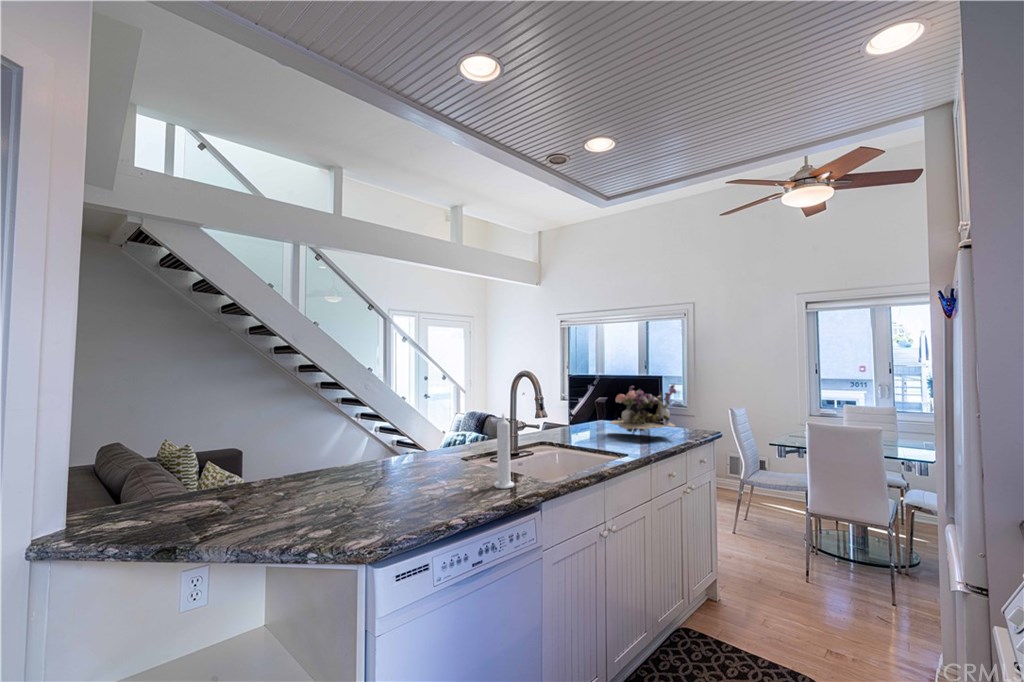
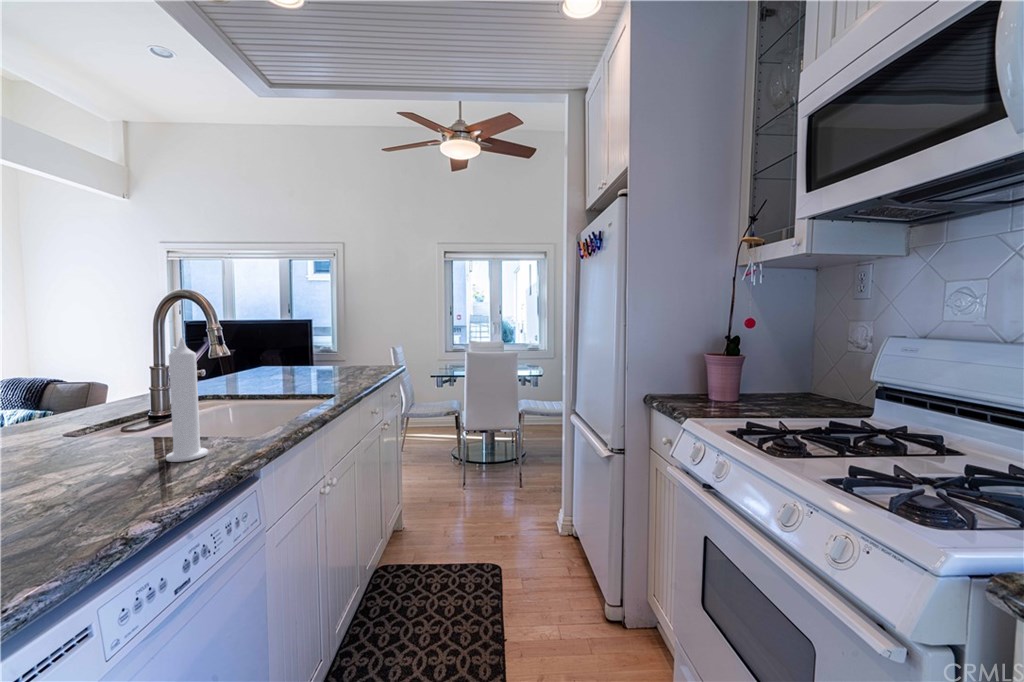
flower arrangement: present [610,384,676,434] -> none [290,315,374,377]

